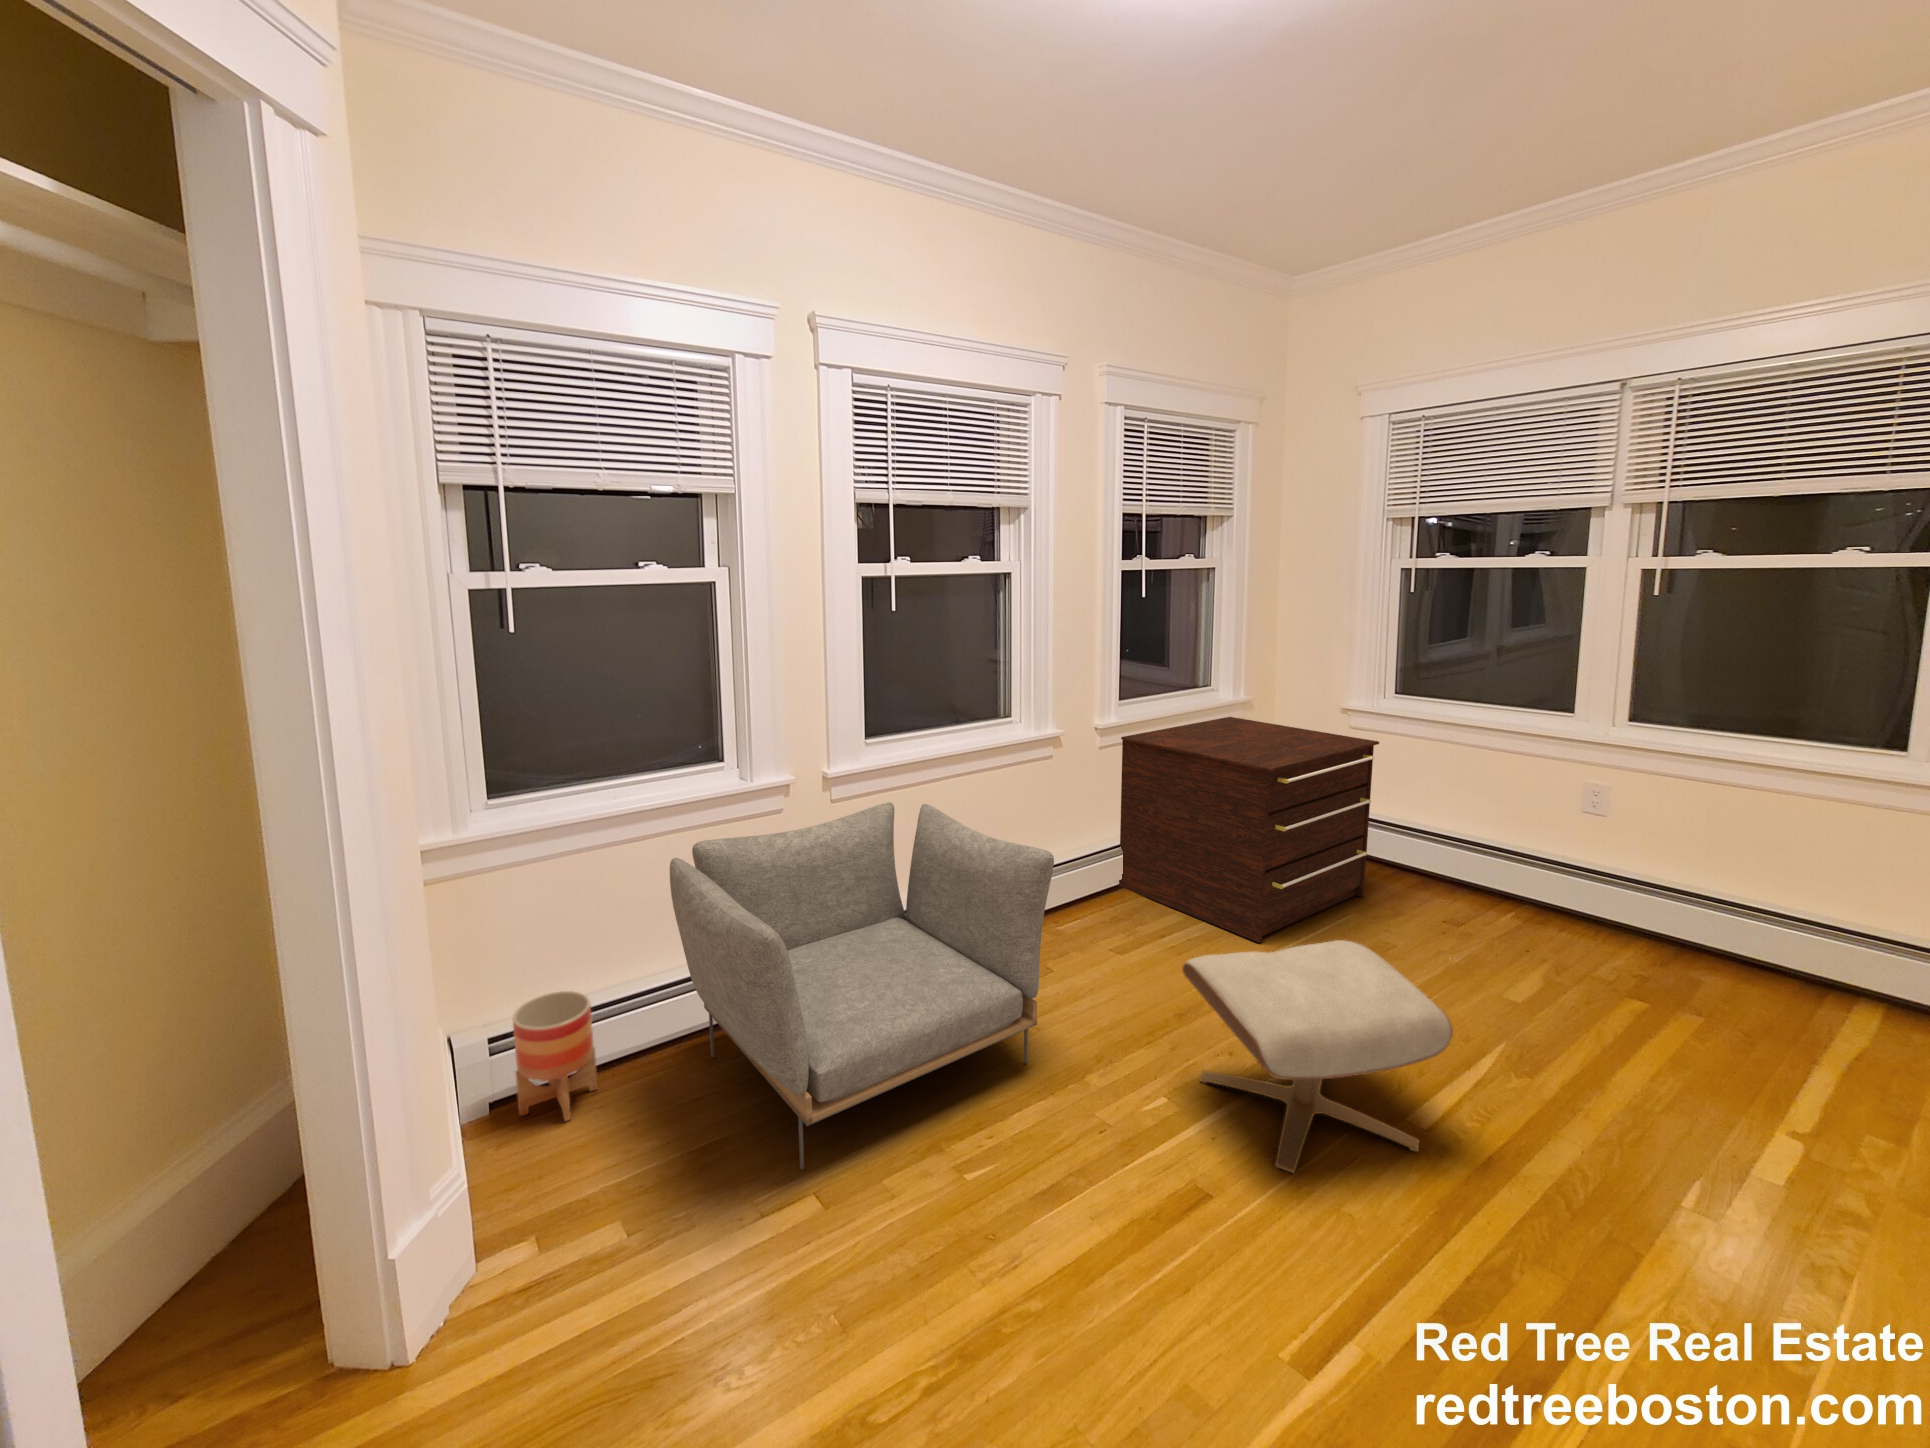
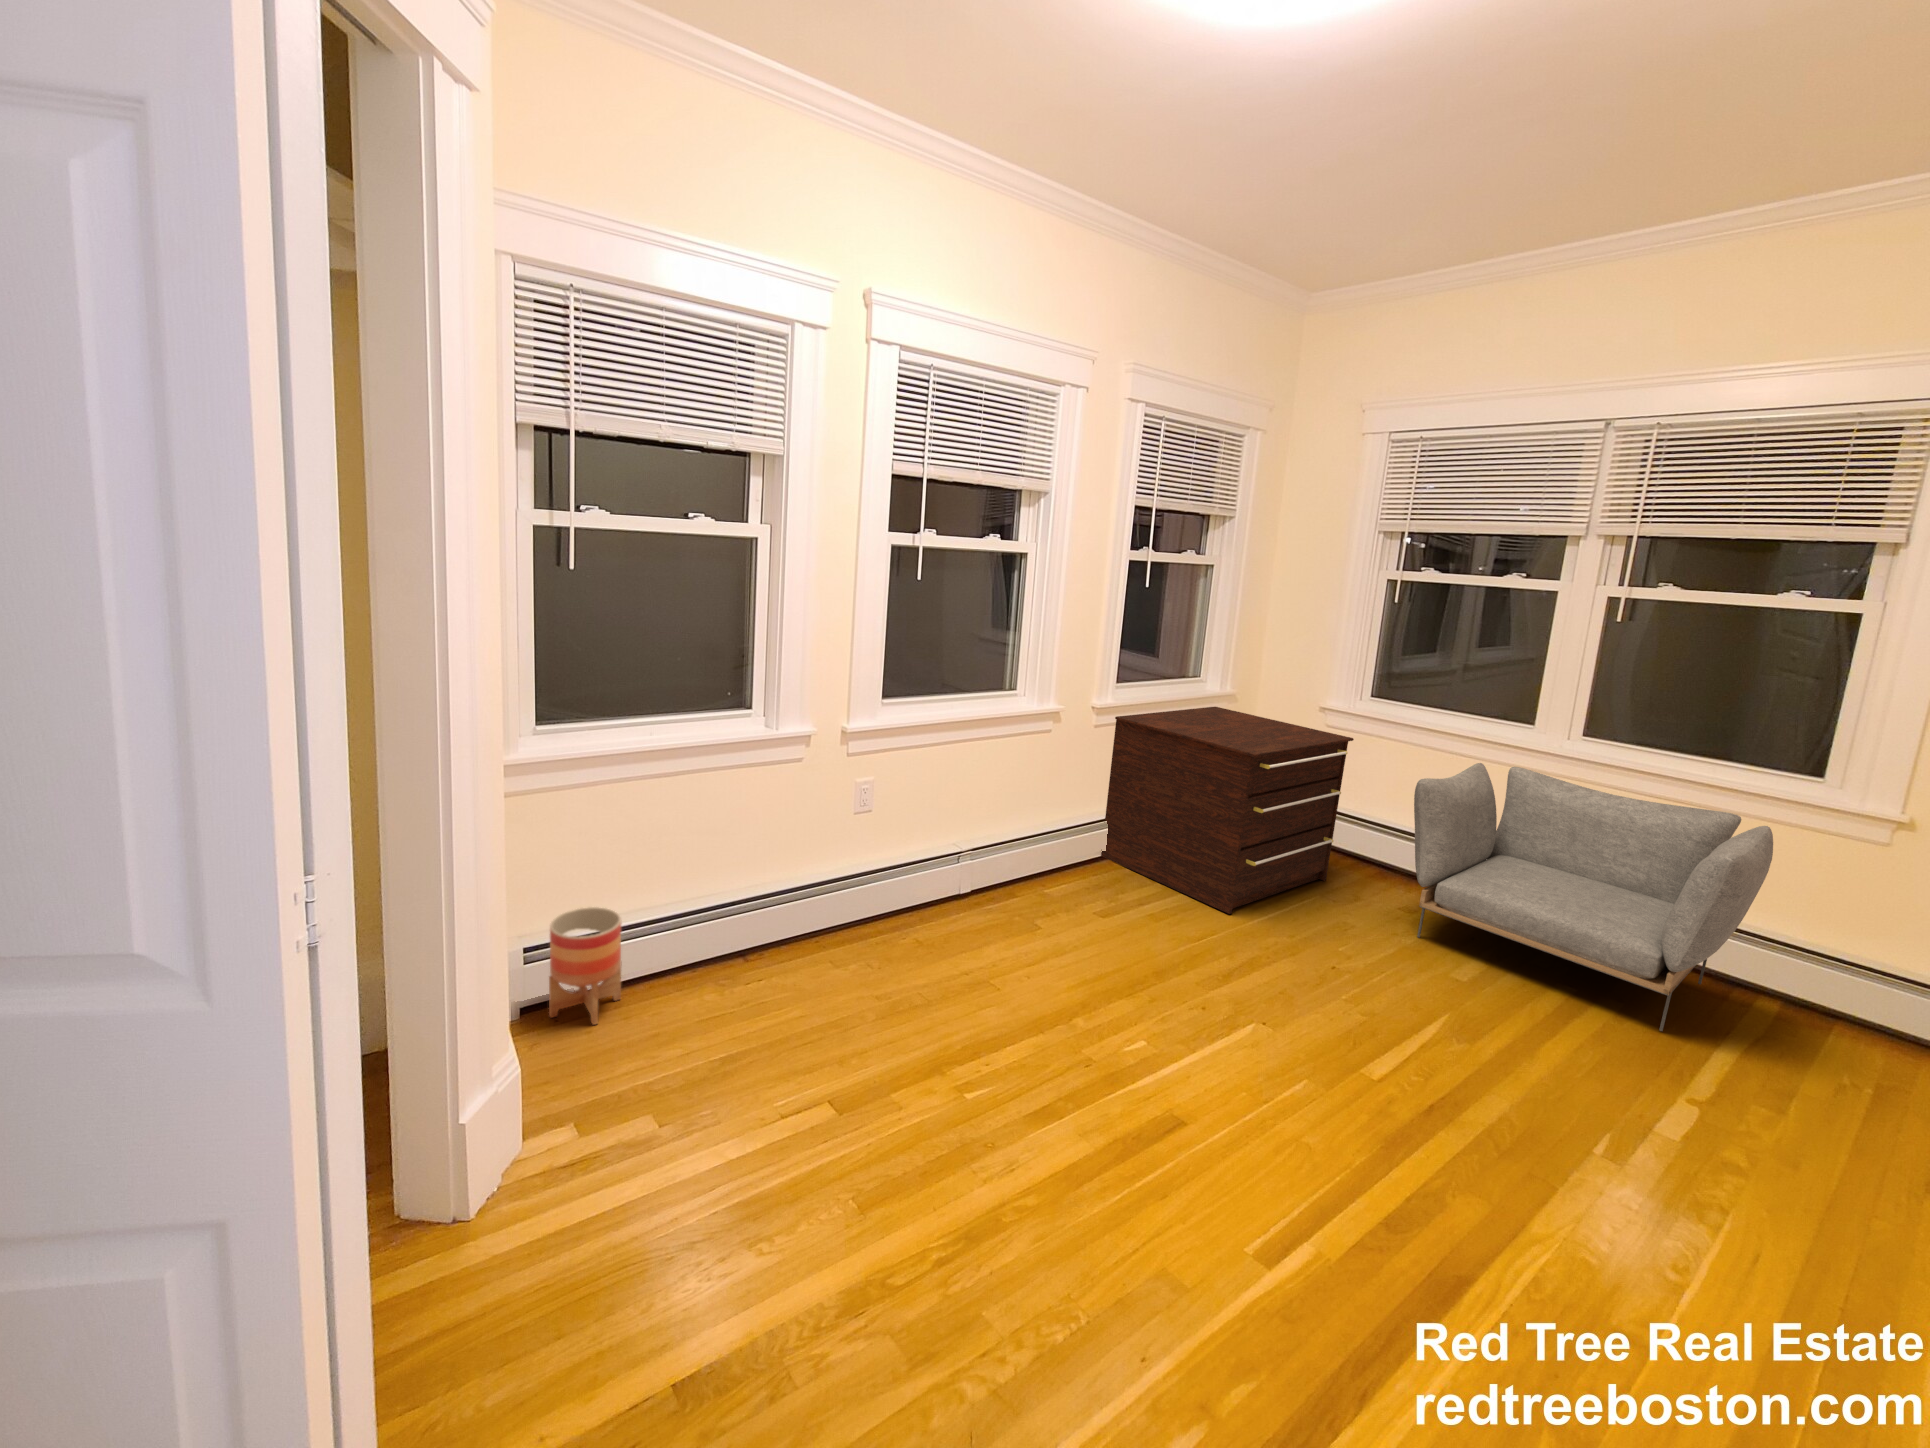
armchair: present [670,802,1054,1169] -> present [1414,763,1773,1031]
ottoman: present [1182,940,1453,1173] -> none [1167,910,1406,1108]

